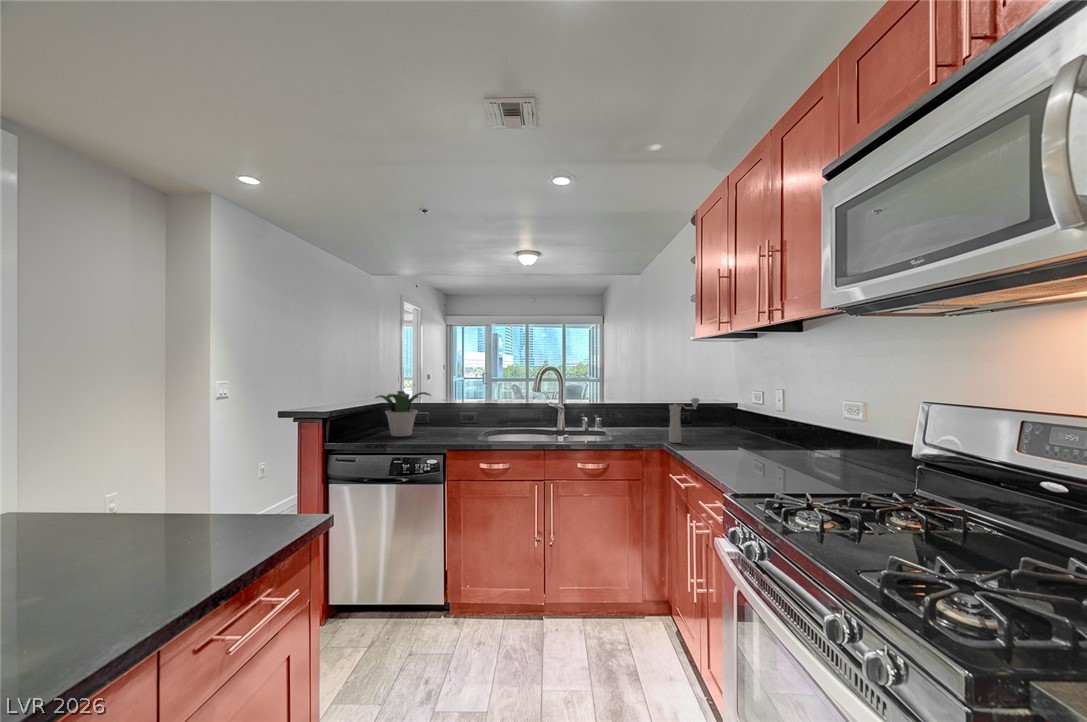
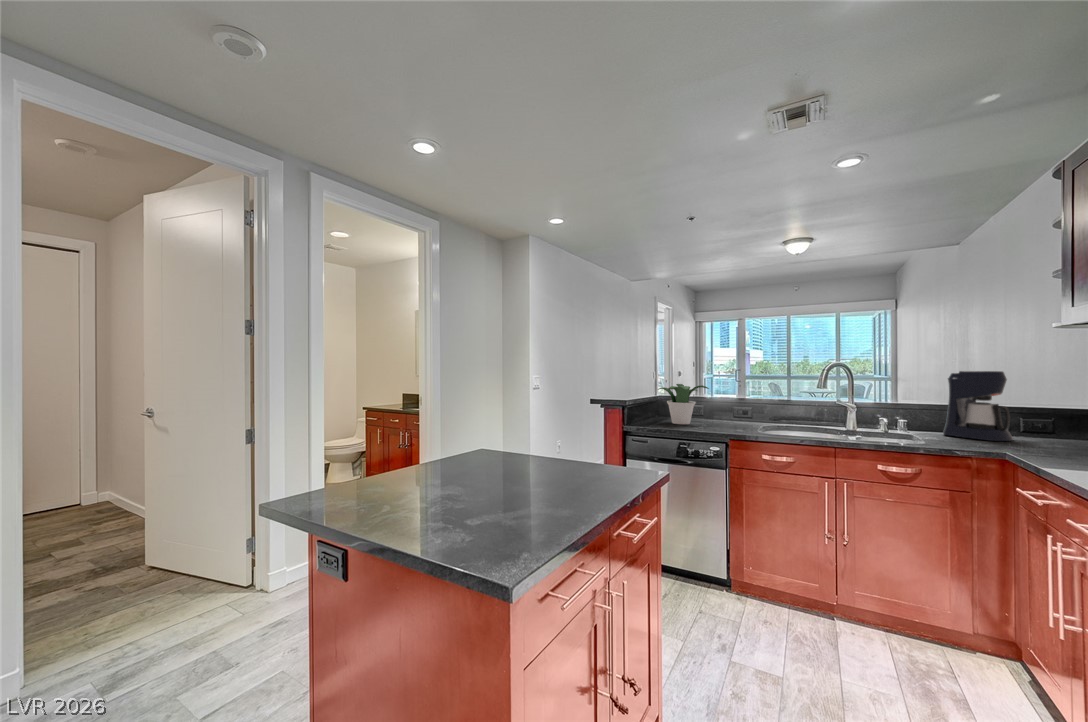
coffee maker: none [629,374,674,434] -> present [943,371,1013,441]
pepper mill: present [669,398,700,443] -> none [1010,400,1062,453]

